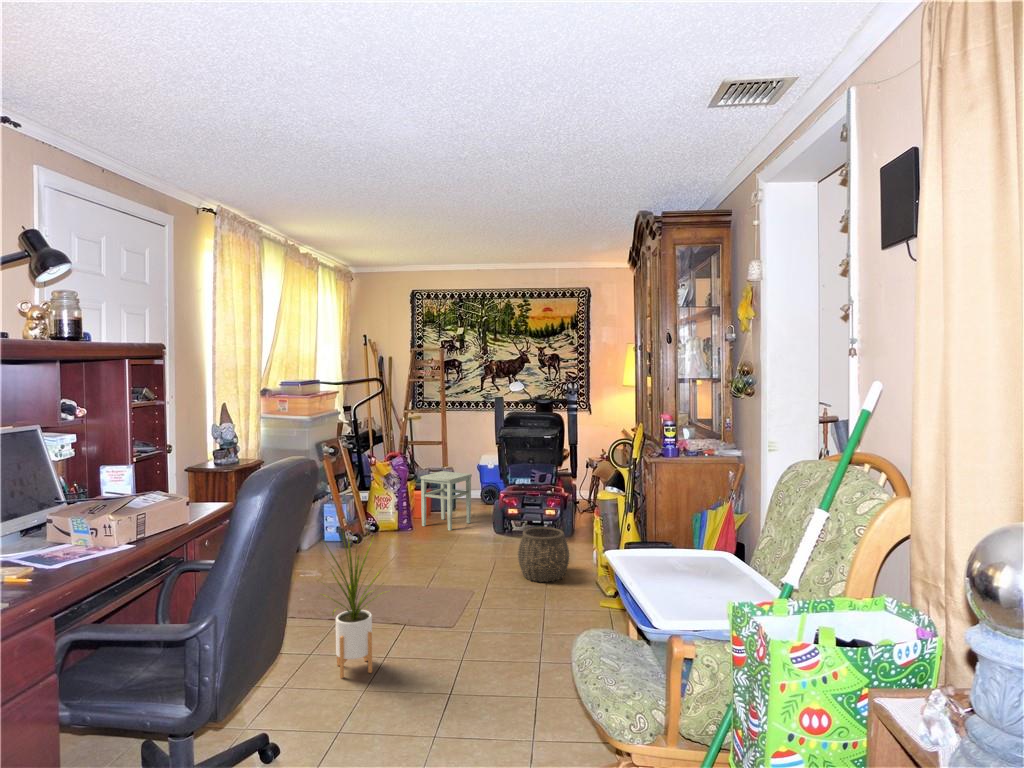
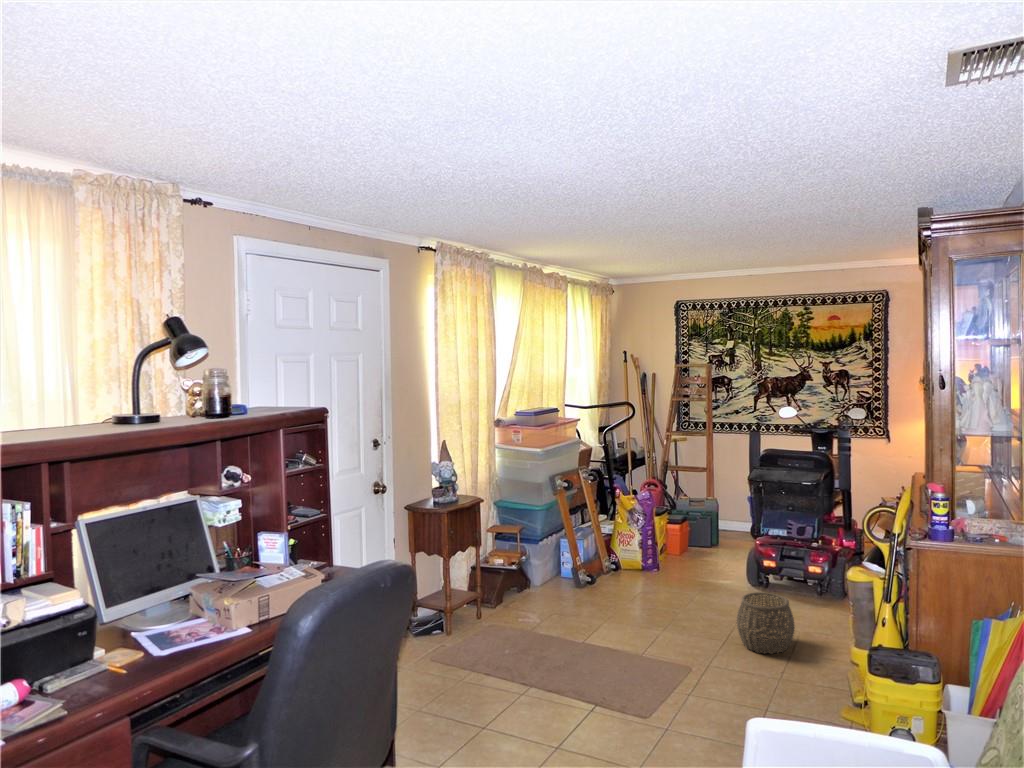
stool: present [420,471,472,530] -> none [668,507,725,574]
house plant: present [323,536,384,678] -> none [498,587,570,716]

